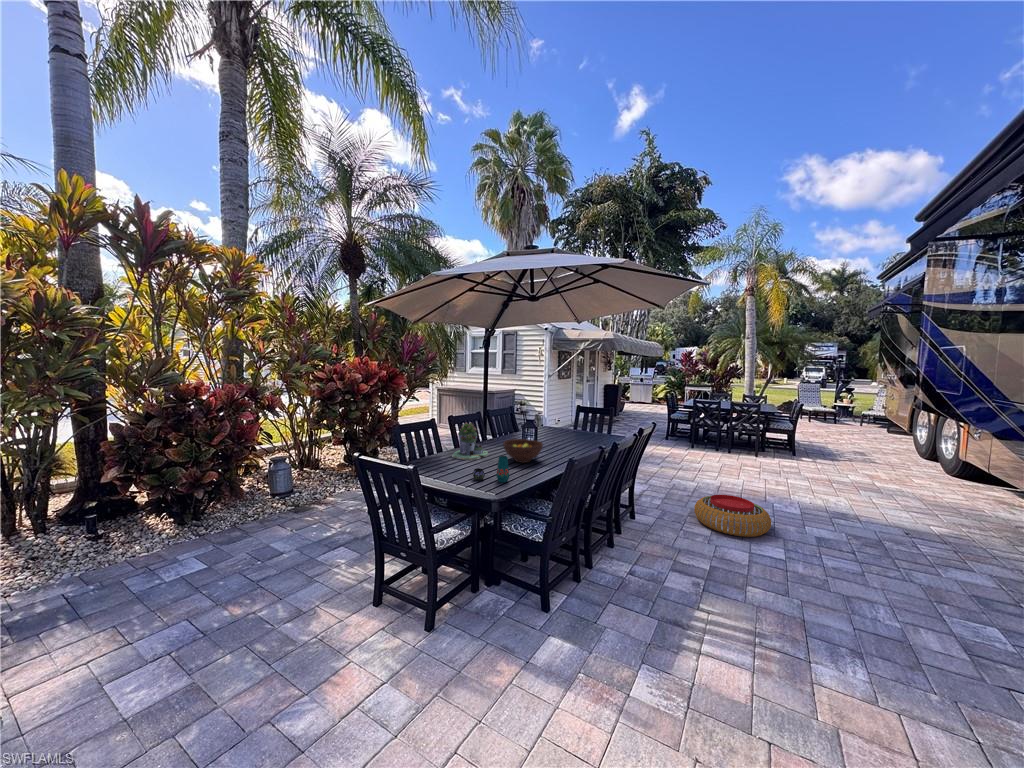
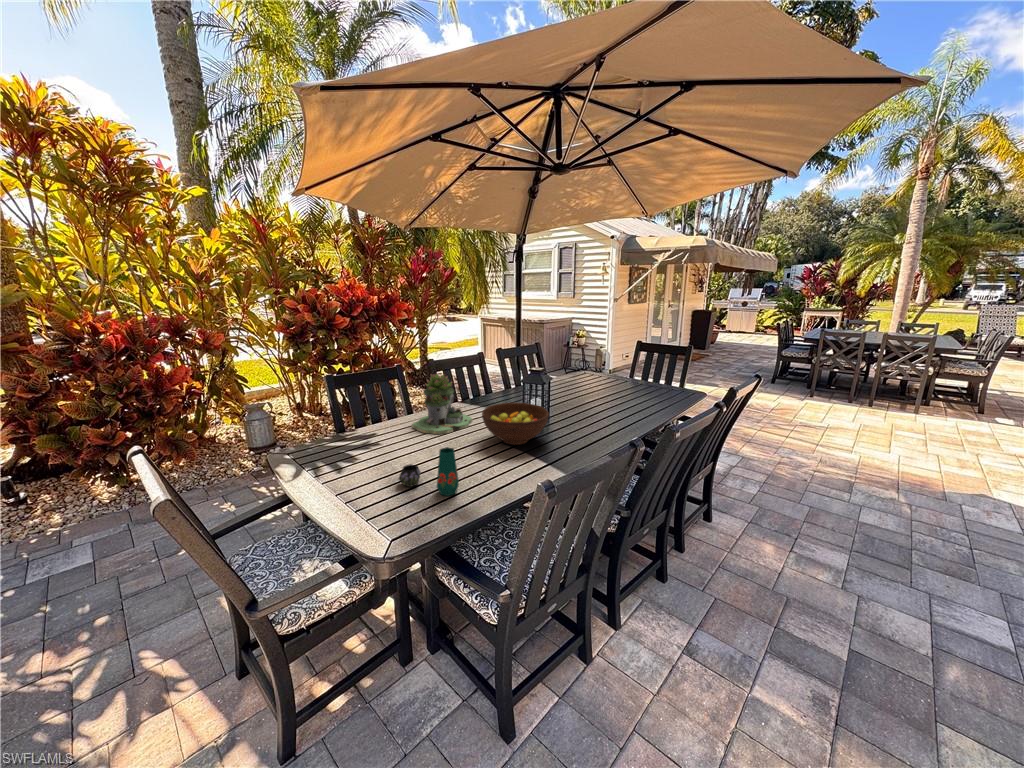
pouf: present [694,495,771,537] -> none [817,495,976,583]

